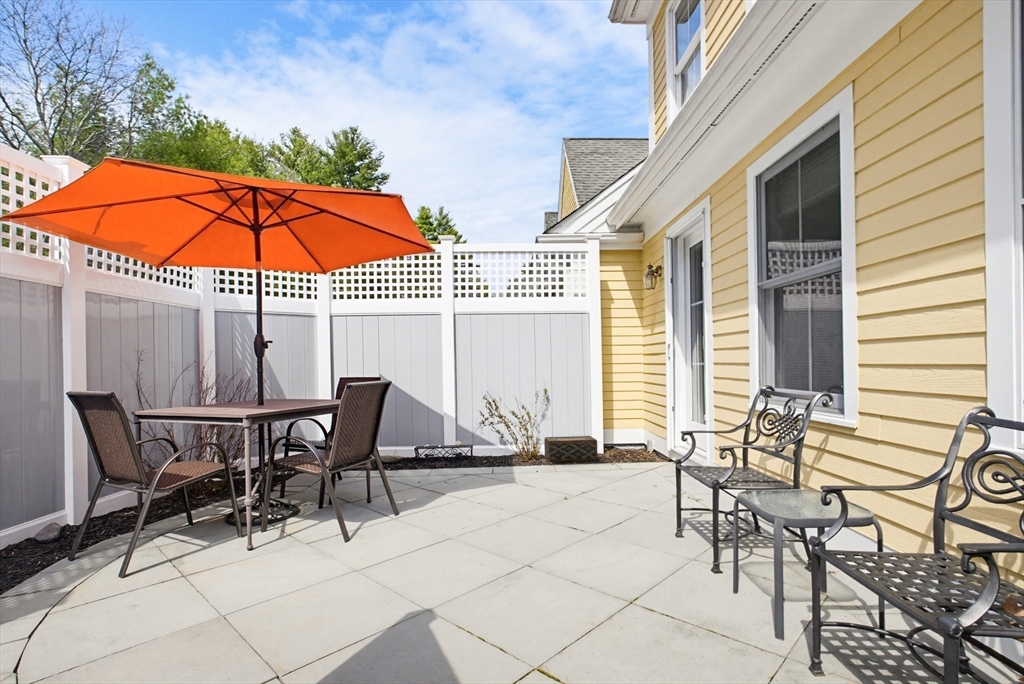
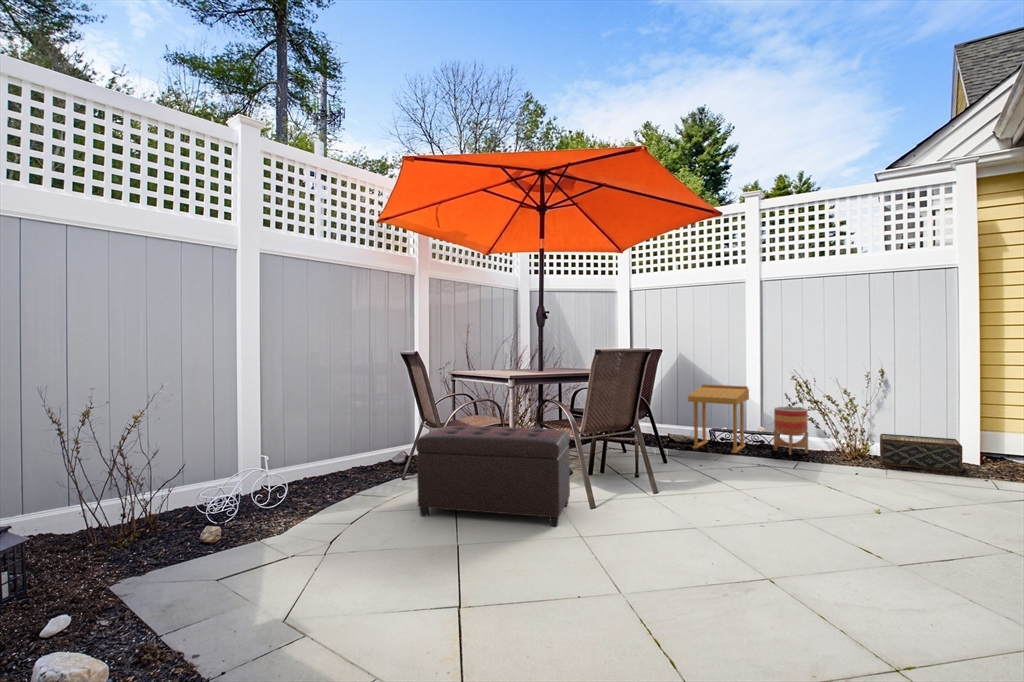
side table: none [399,406,448,468] -> present [688,384,749,453]
planter: none [470,422,496,463] -> present [774,407,808,455]
ottoman: none [121,463,325,601] -> present [416,426,570,526]

